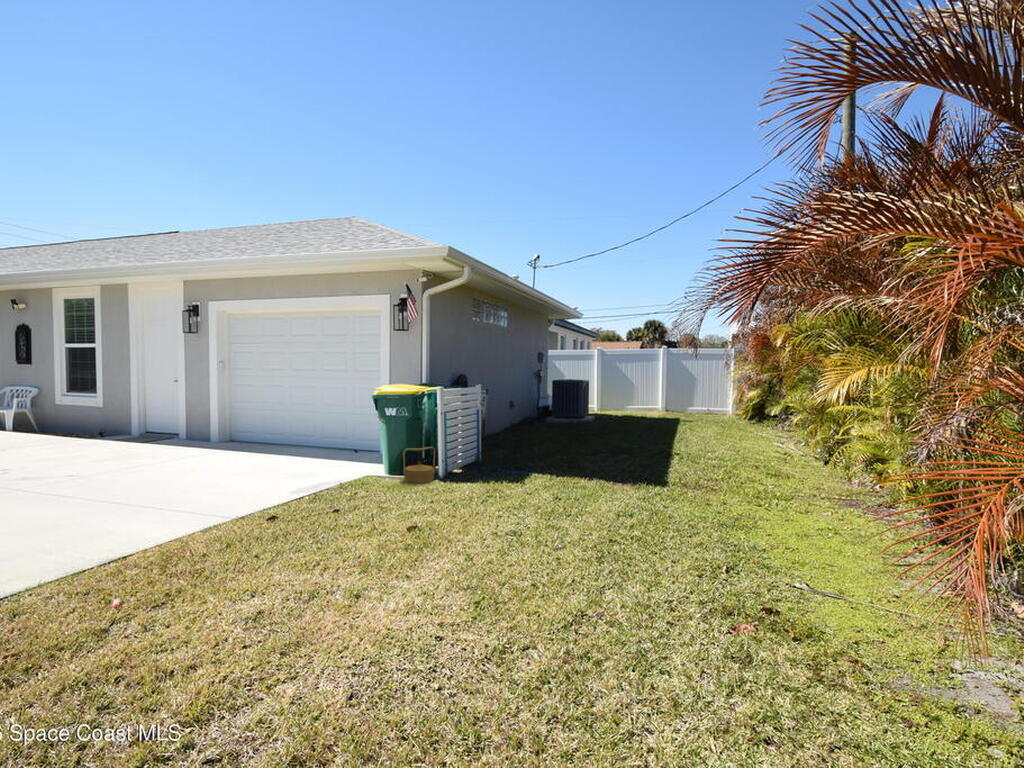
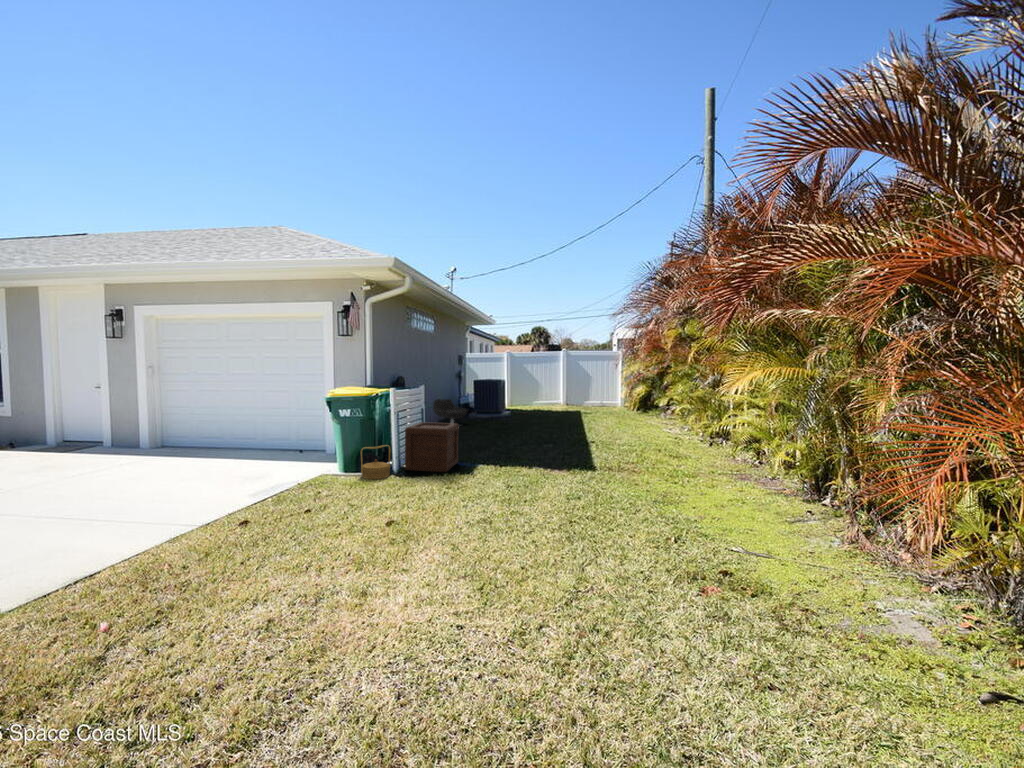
lounge chair: none [502,400,541,433] -> present [433,399,468,423]
wooden crate: none [451,424,512,480] -> present [405,422,458,472]

